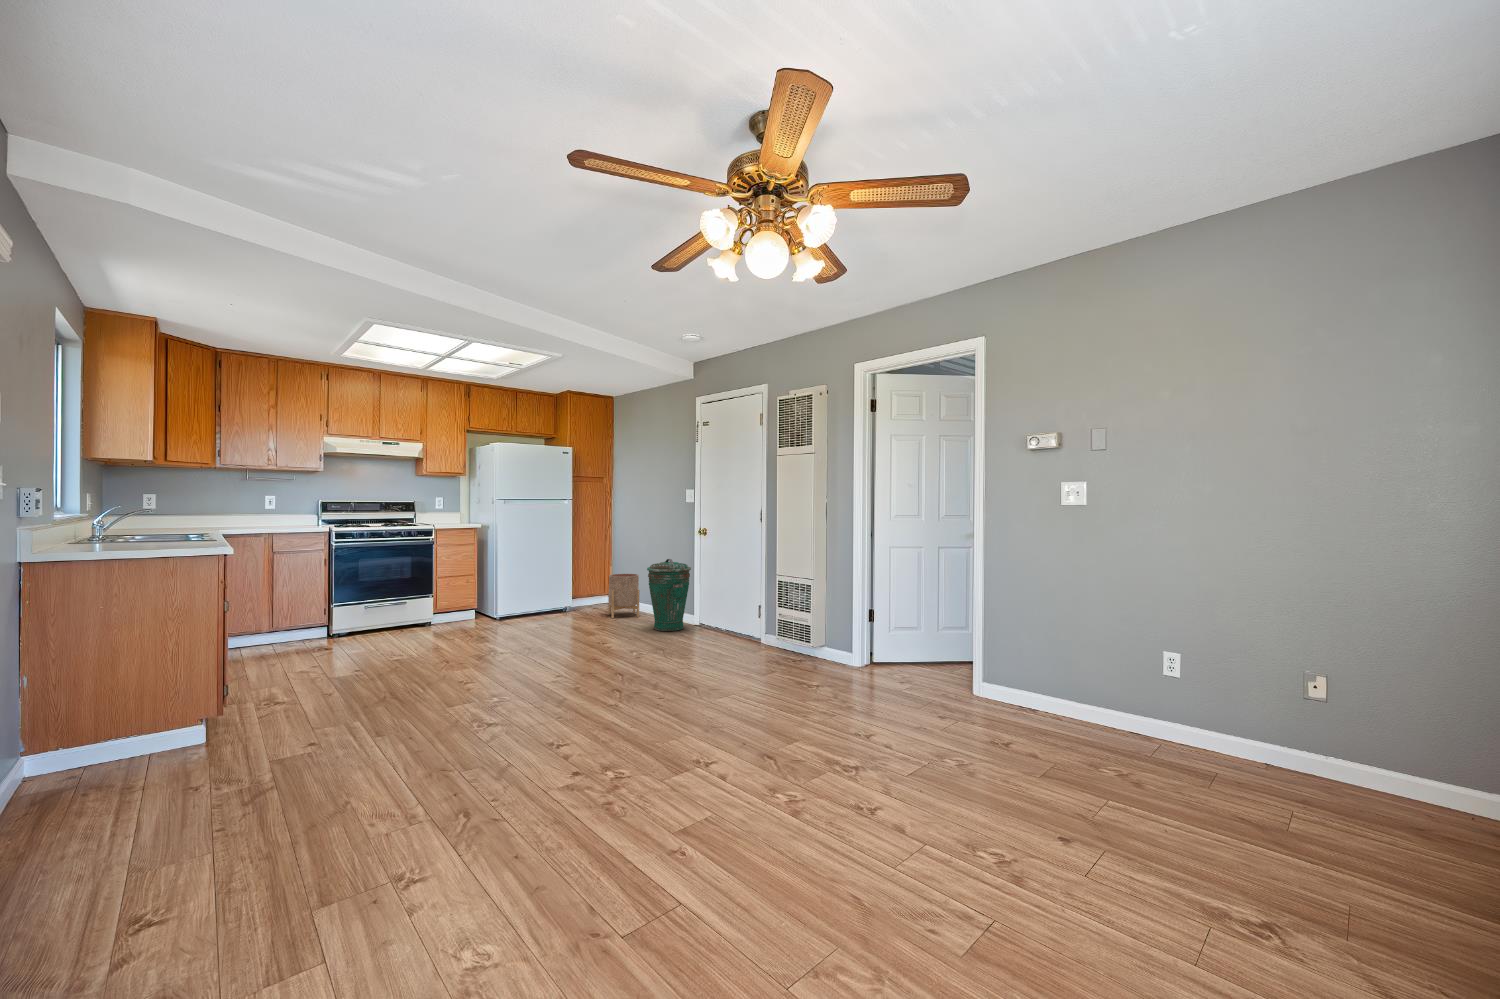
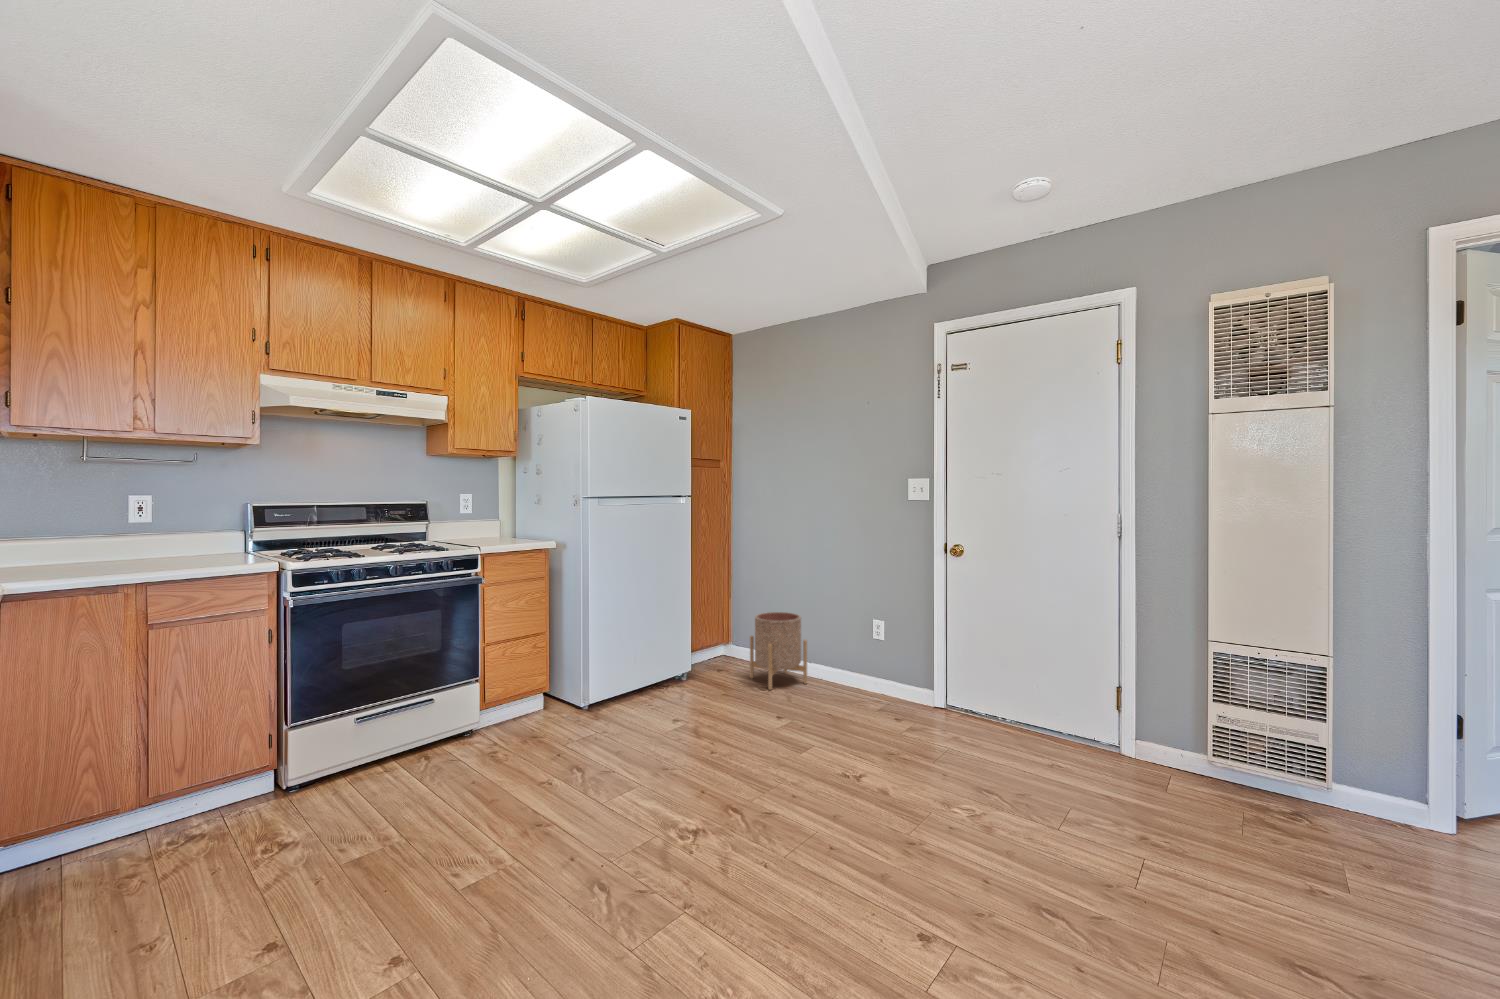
trash can: present [647,559,691,631] -> none [858,596,934,722]

